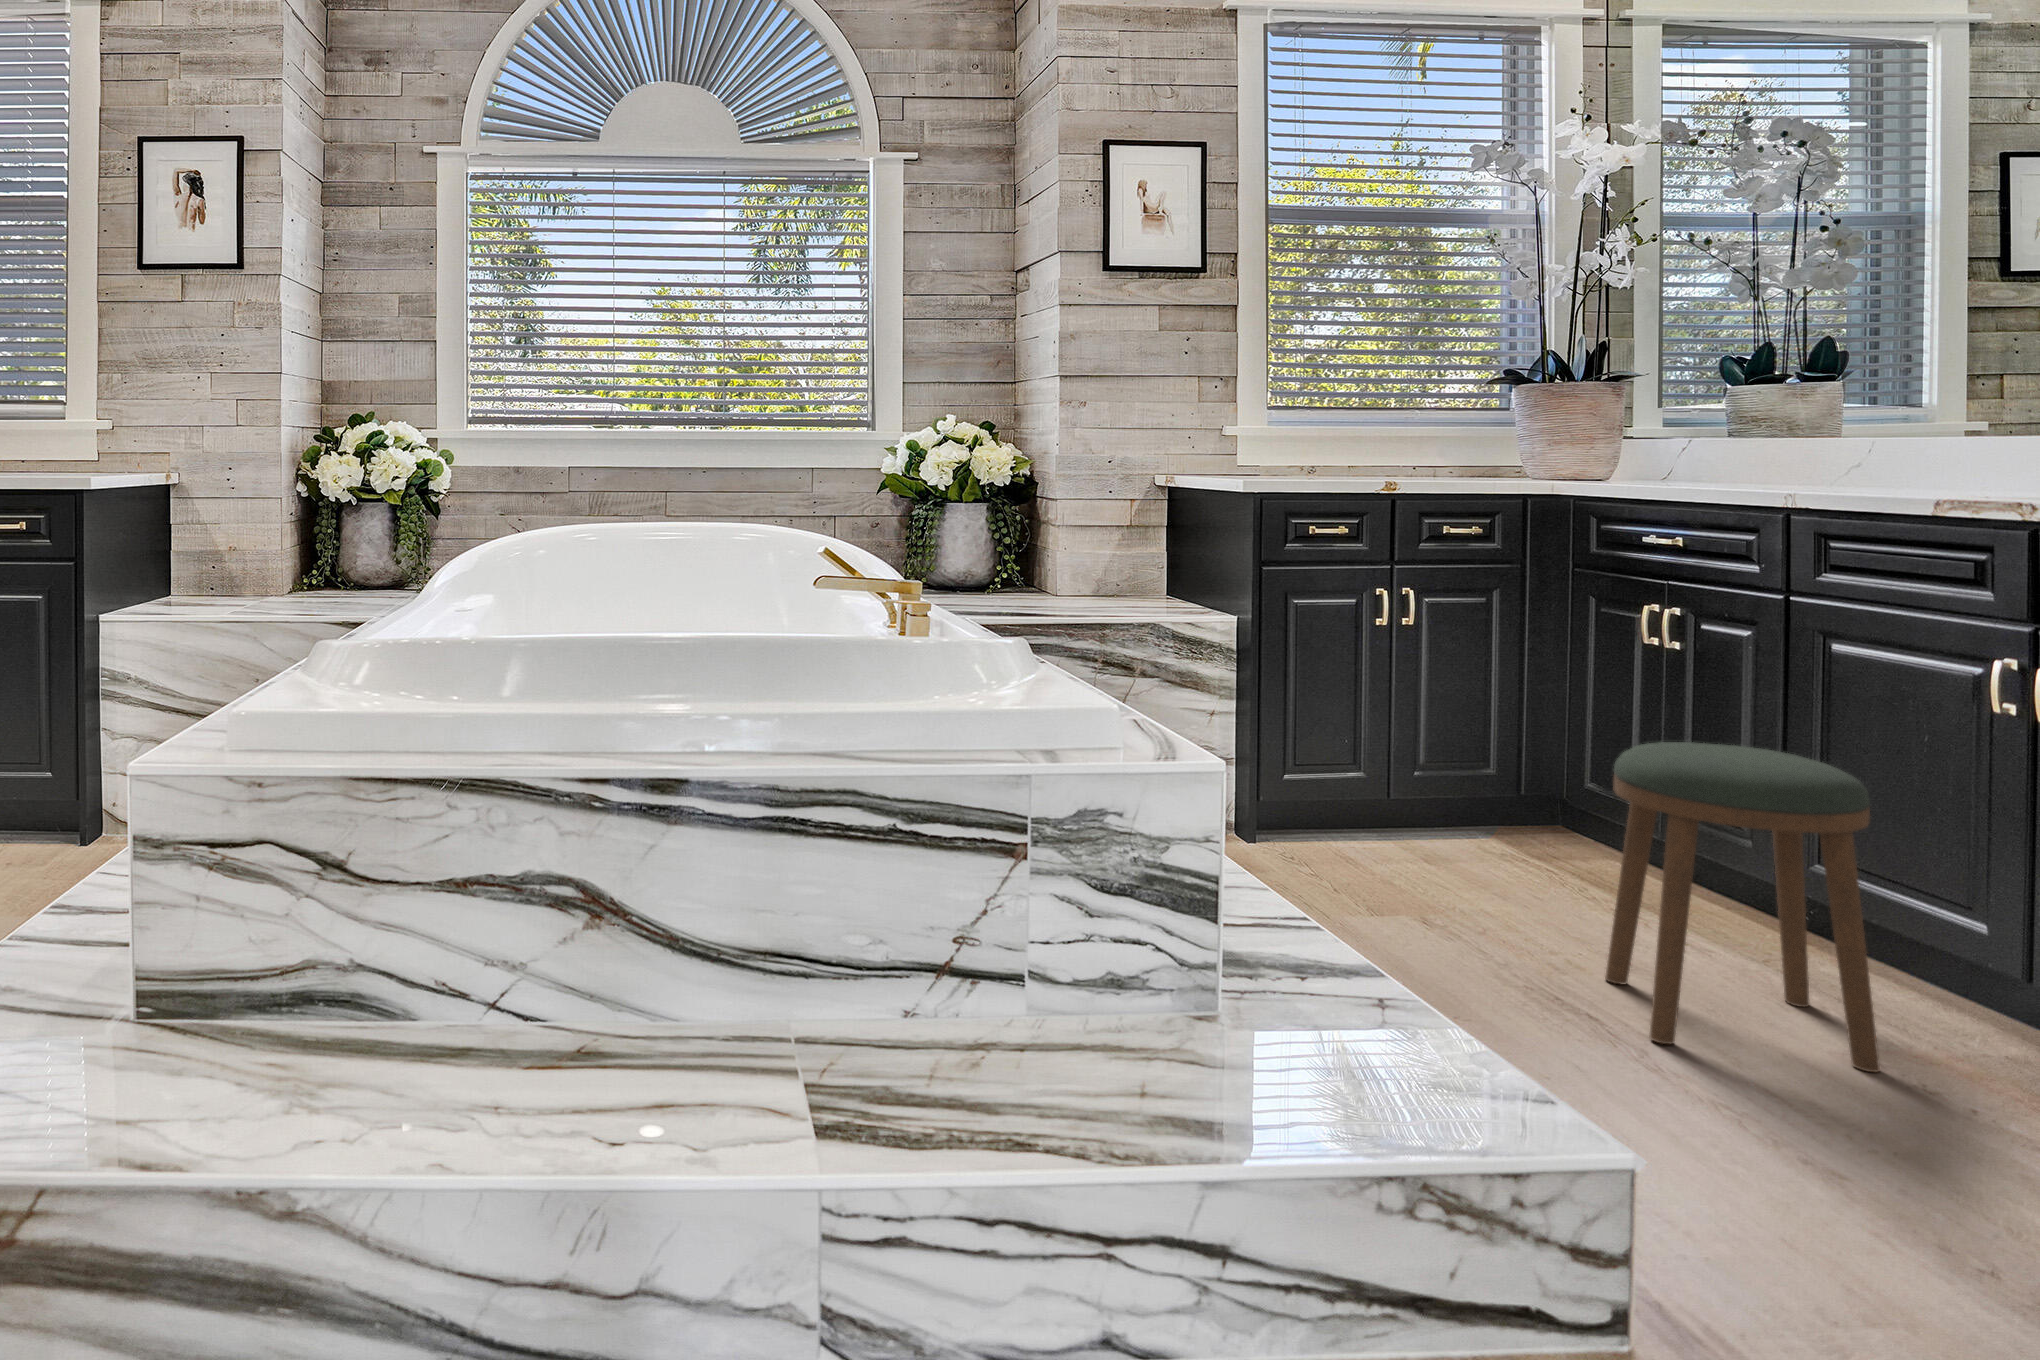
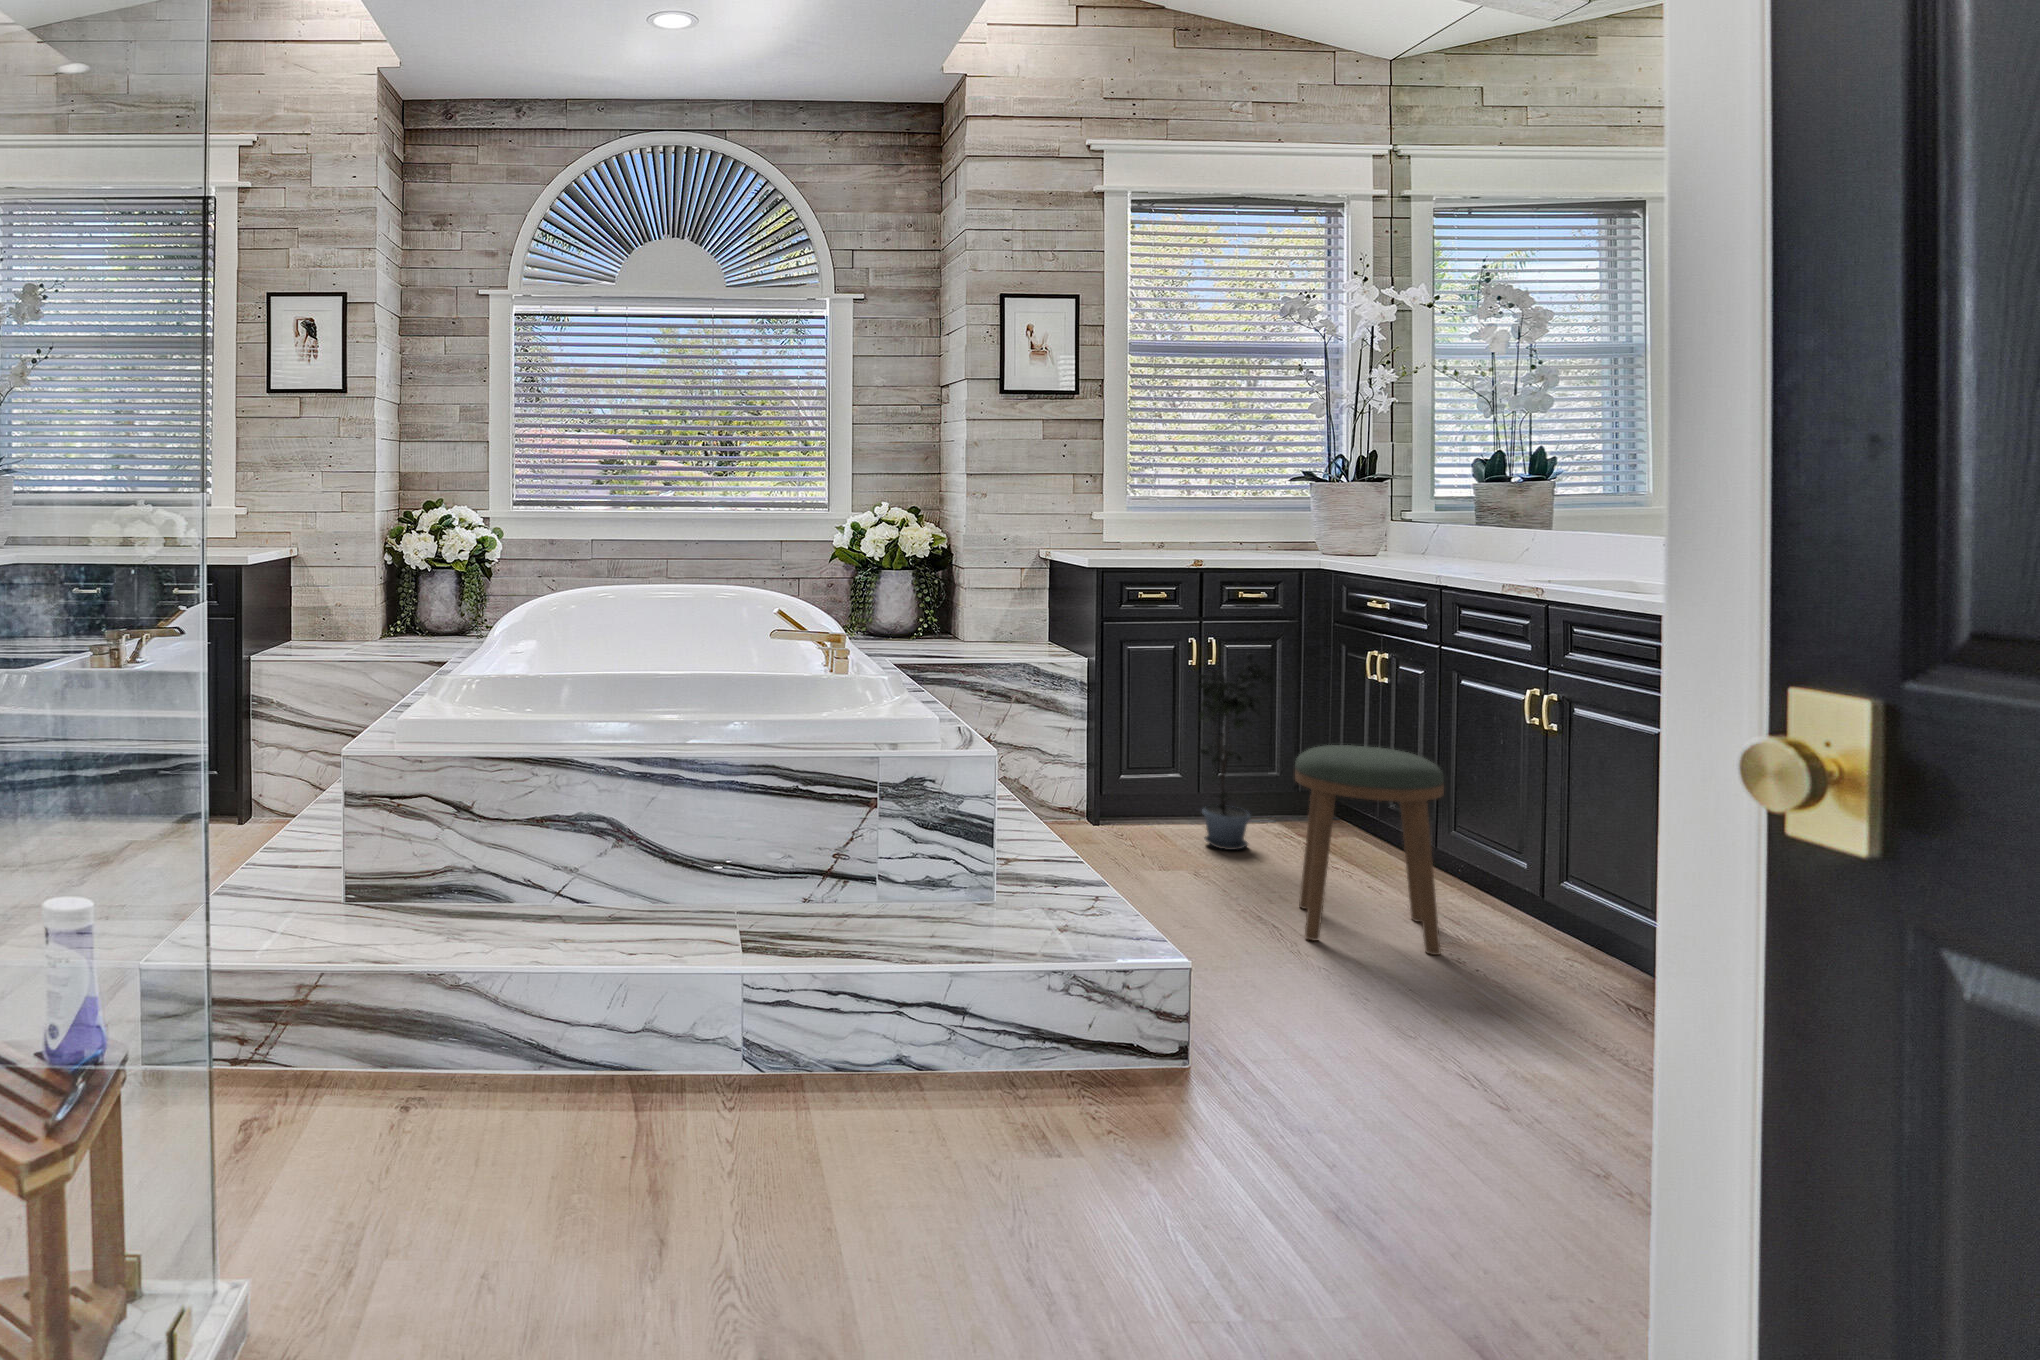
potted plant: none [1385,610,1517,882] -> present [1191,654,1275,850]

